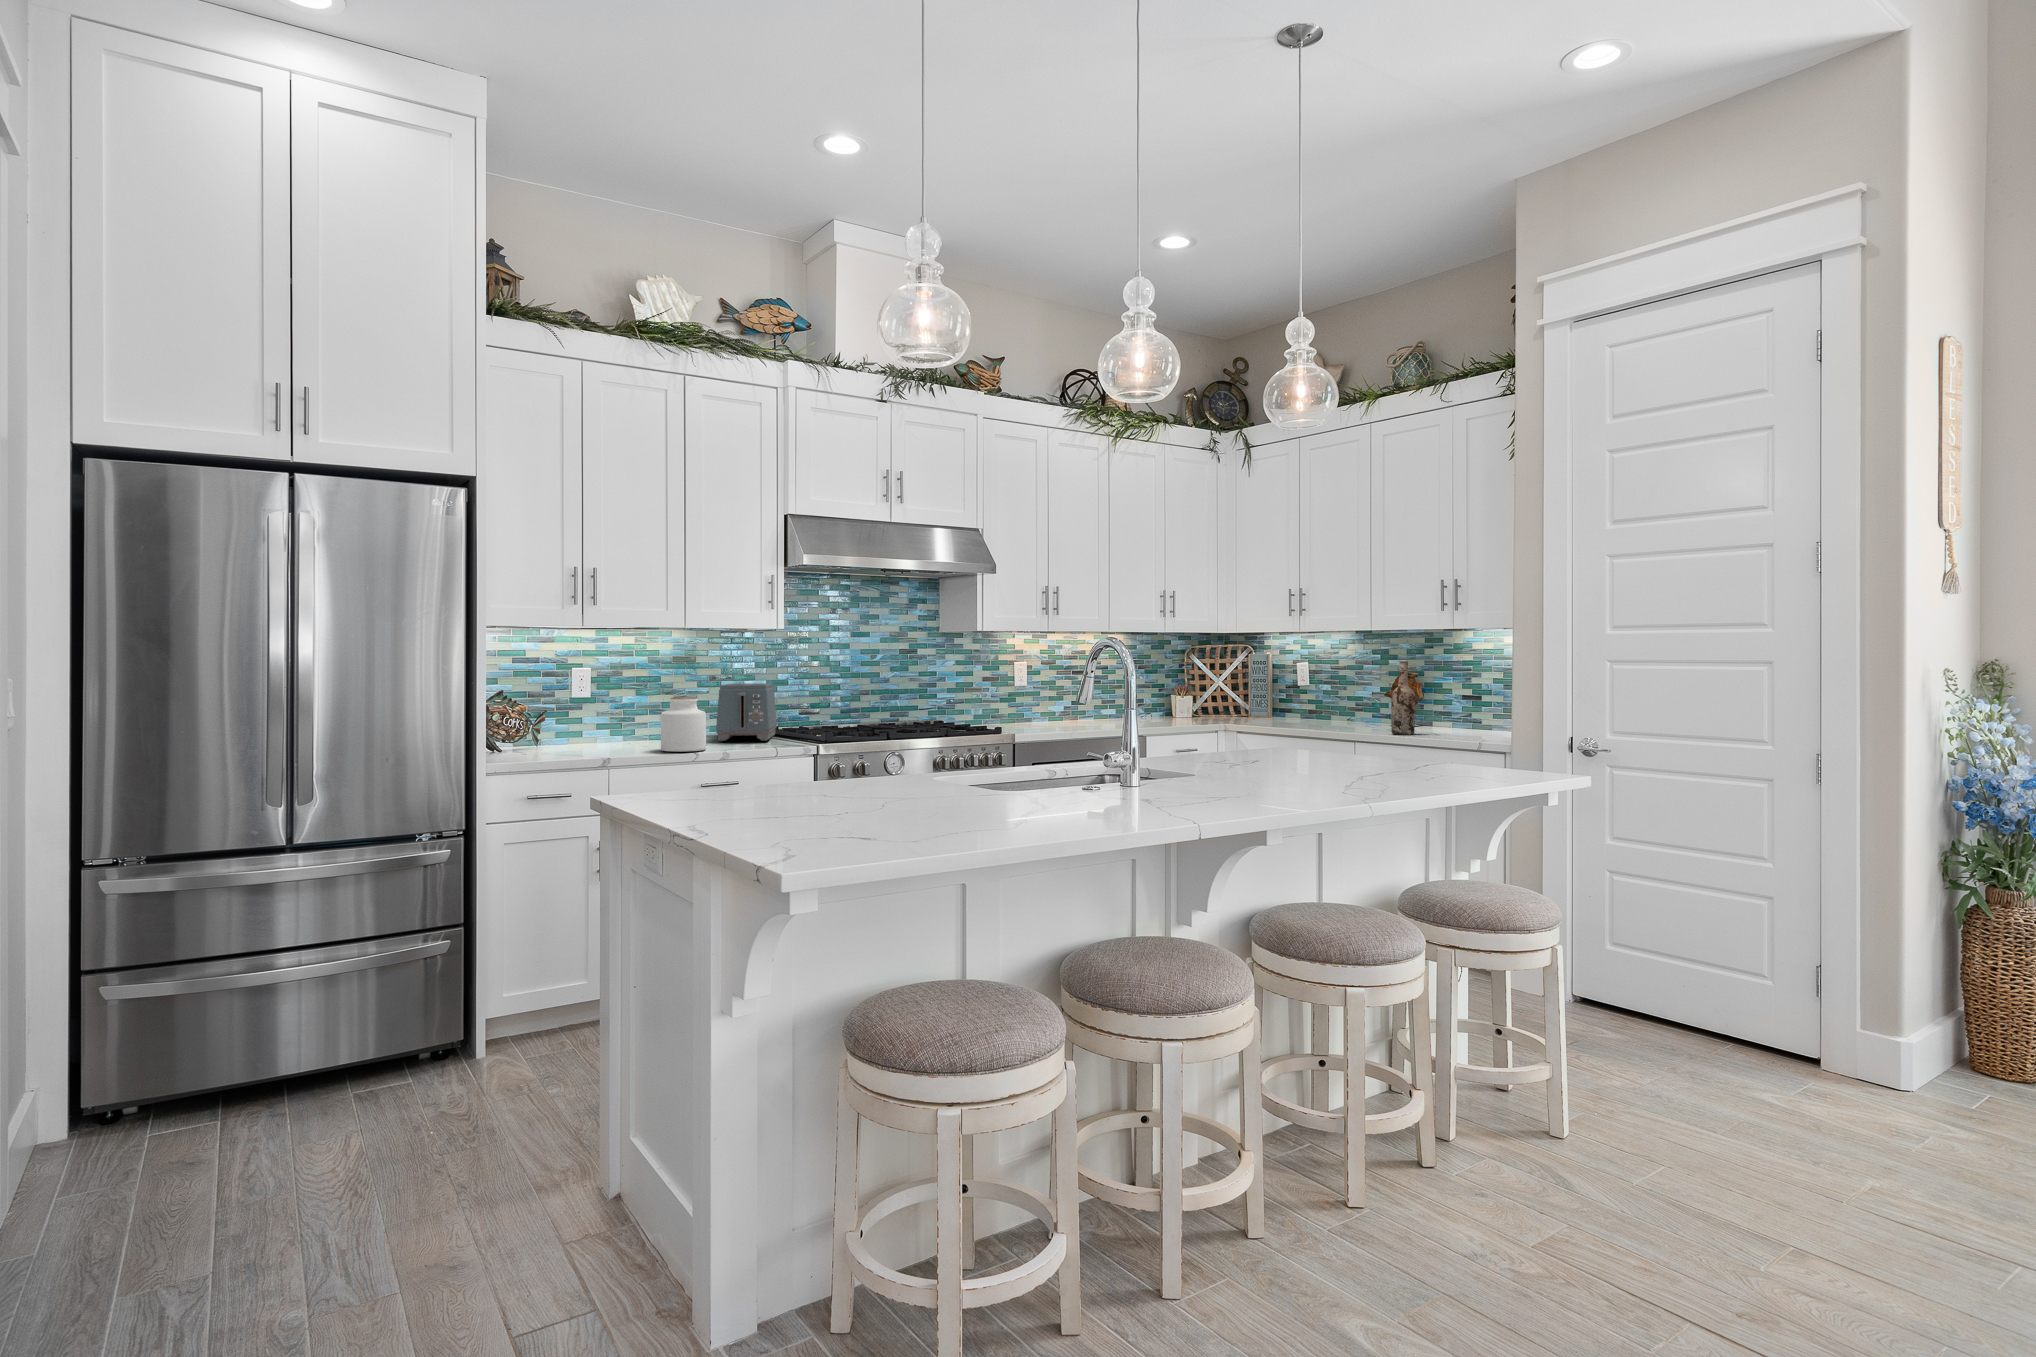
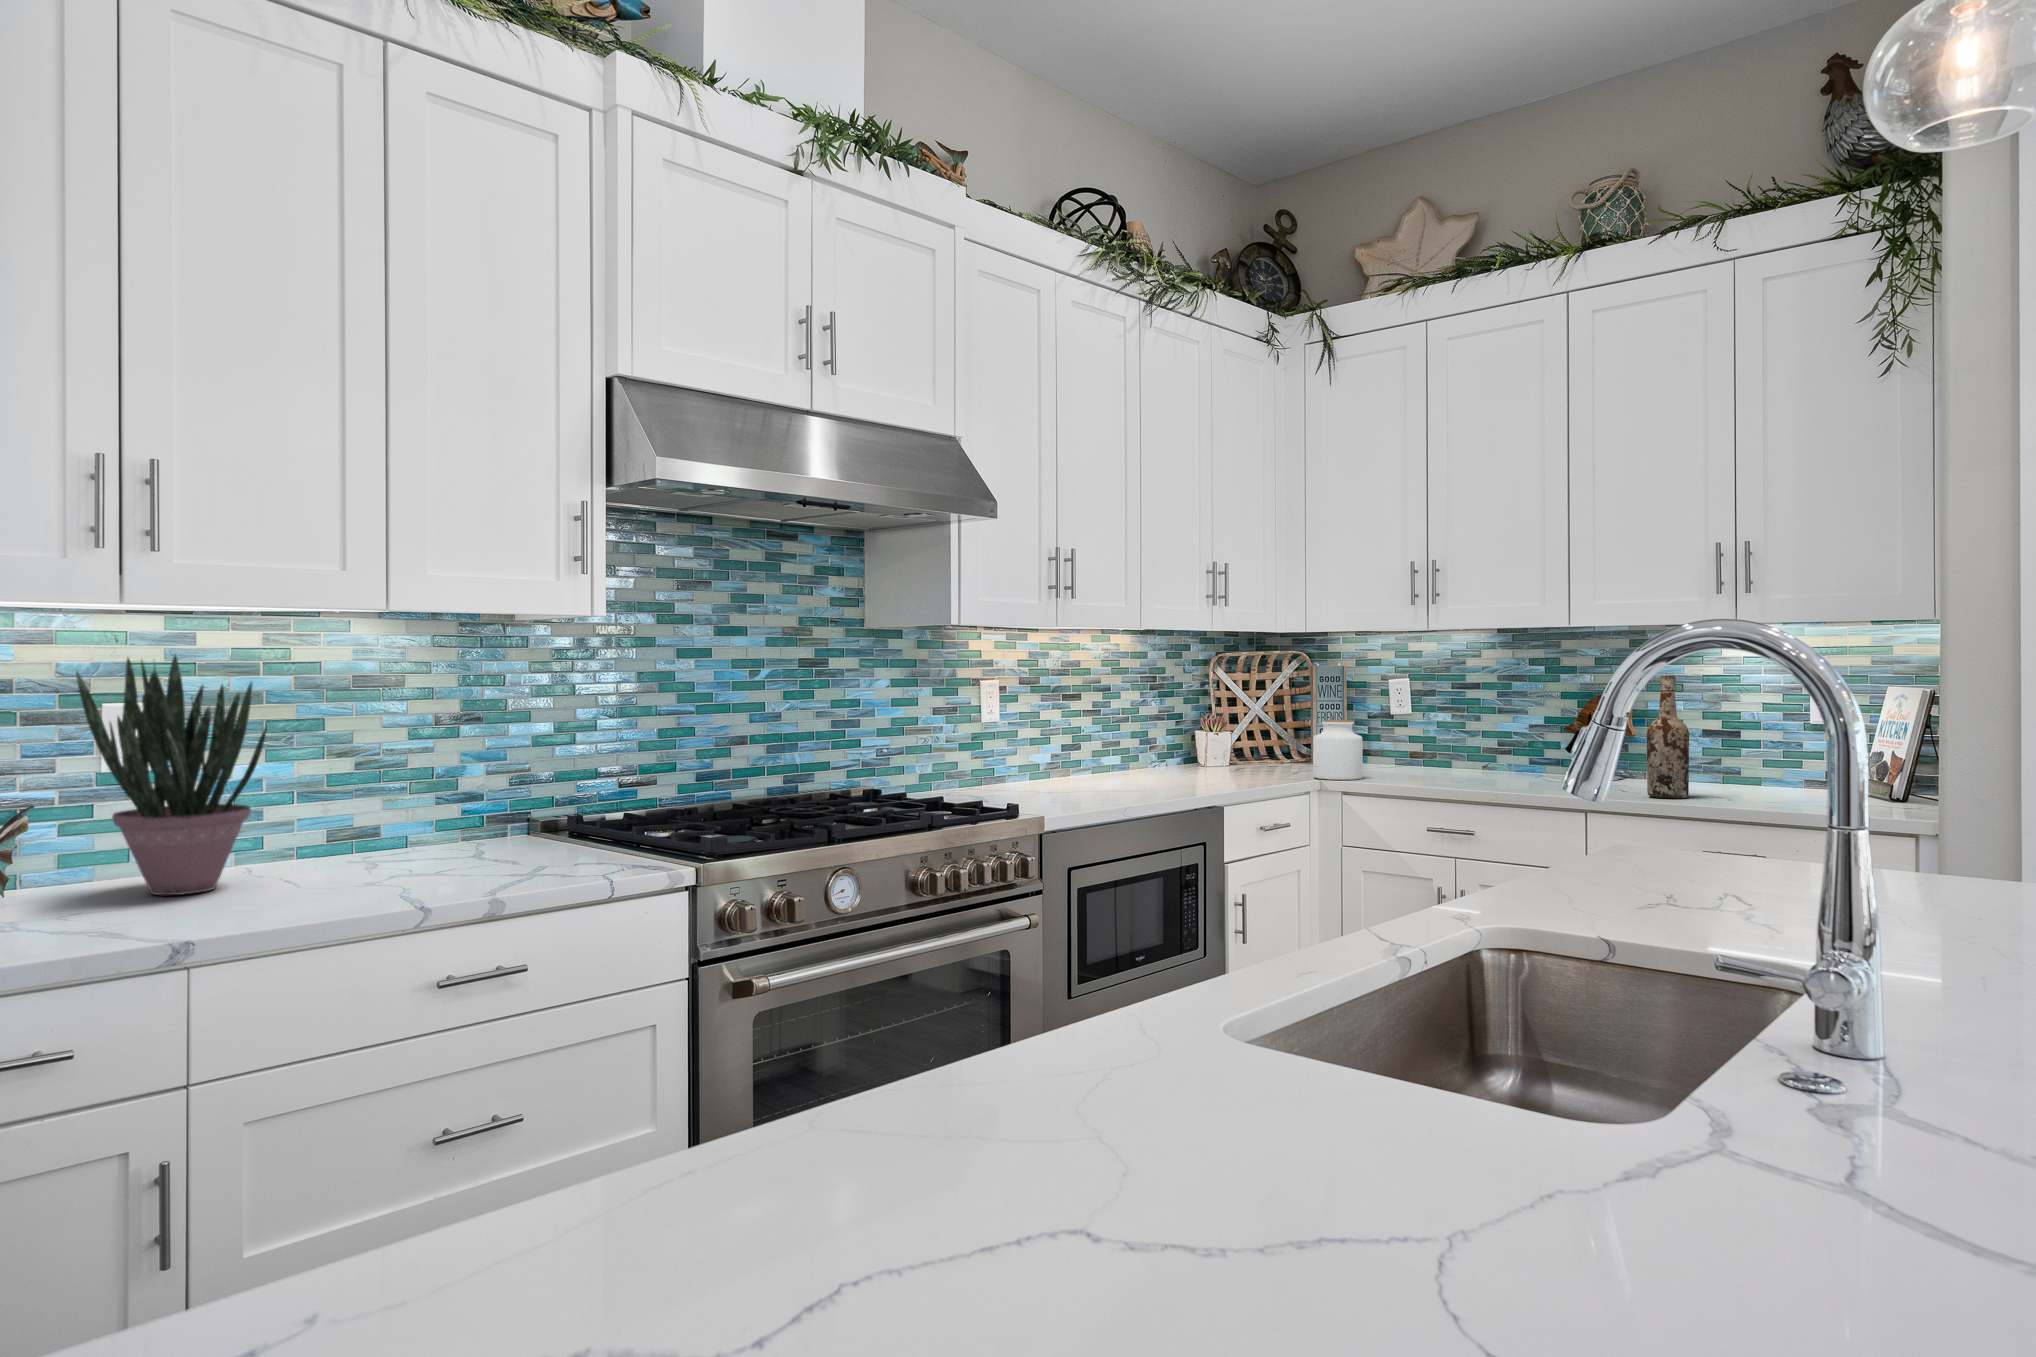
potted plant: none [569,647,640,747] -> present [76,656,267,895]
toaster: present [716,683,777,741] -> none [457,729,585,863]
jar: present [661,697,706,752] -> present [1313,720,1363,780]

